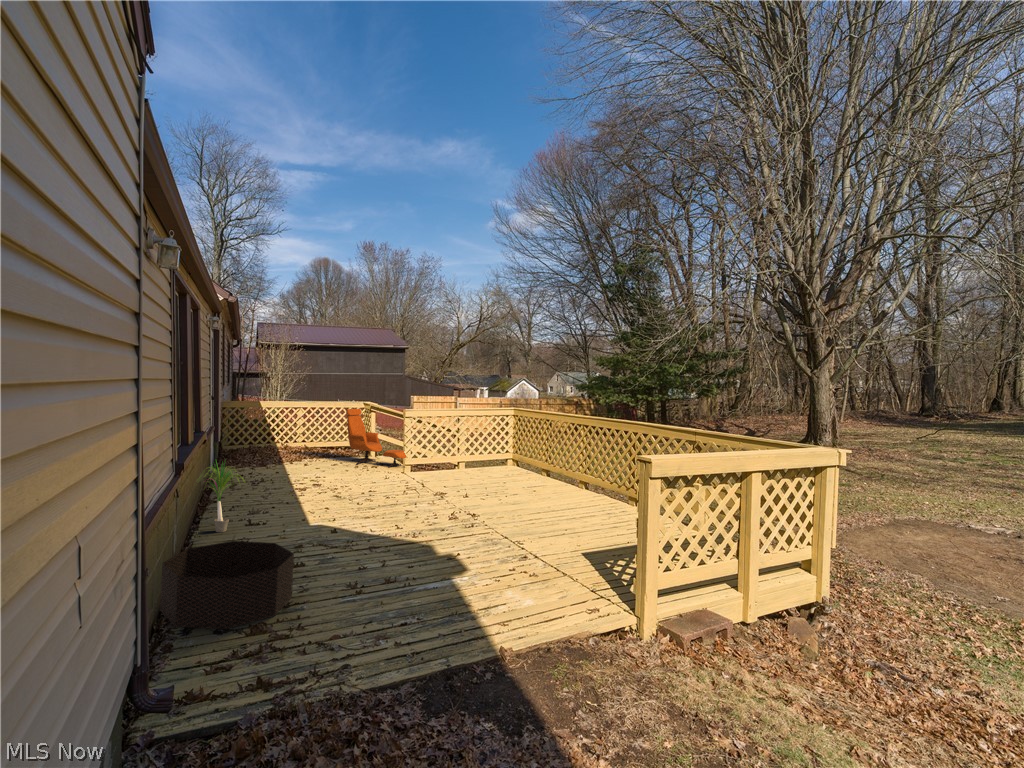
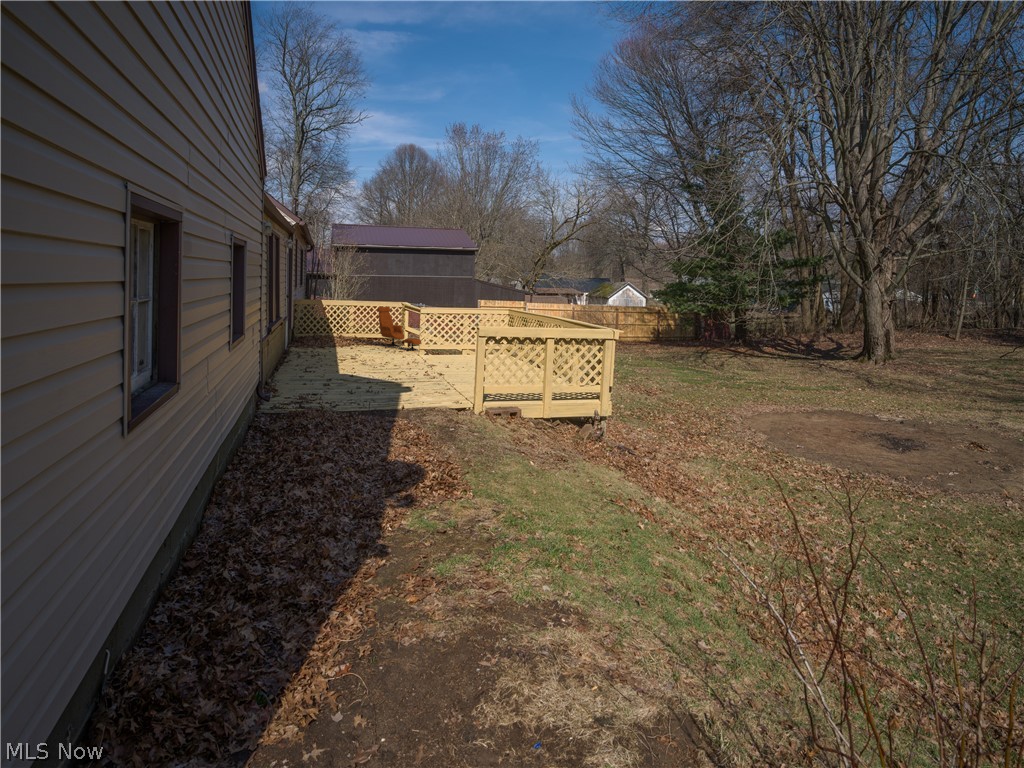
potted plant: present [200,463,238,532] -> none [275,330,304,372]
basket: present [160,541,294,629] -> none [266,367,321,397]

